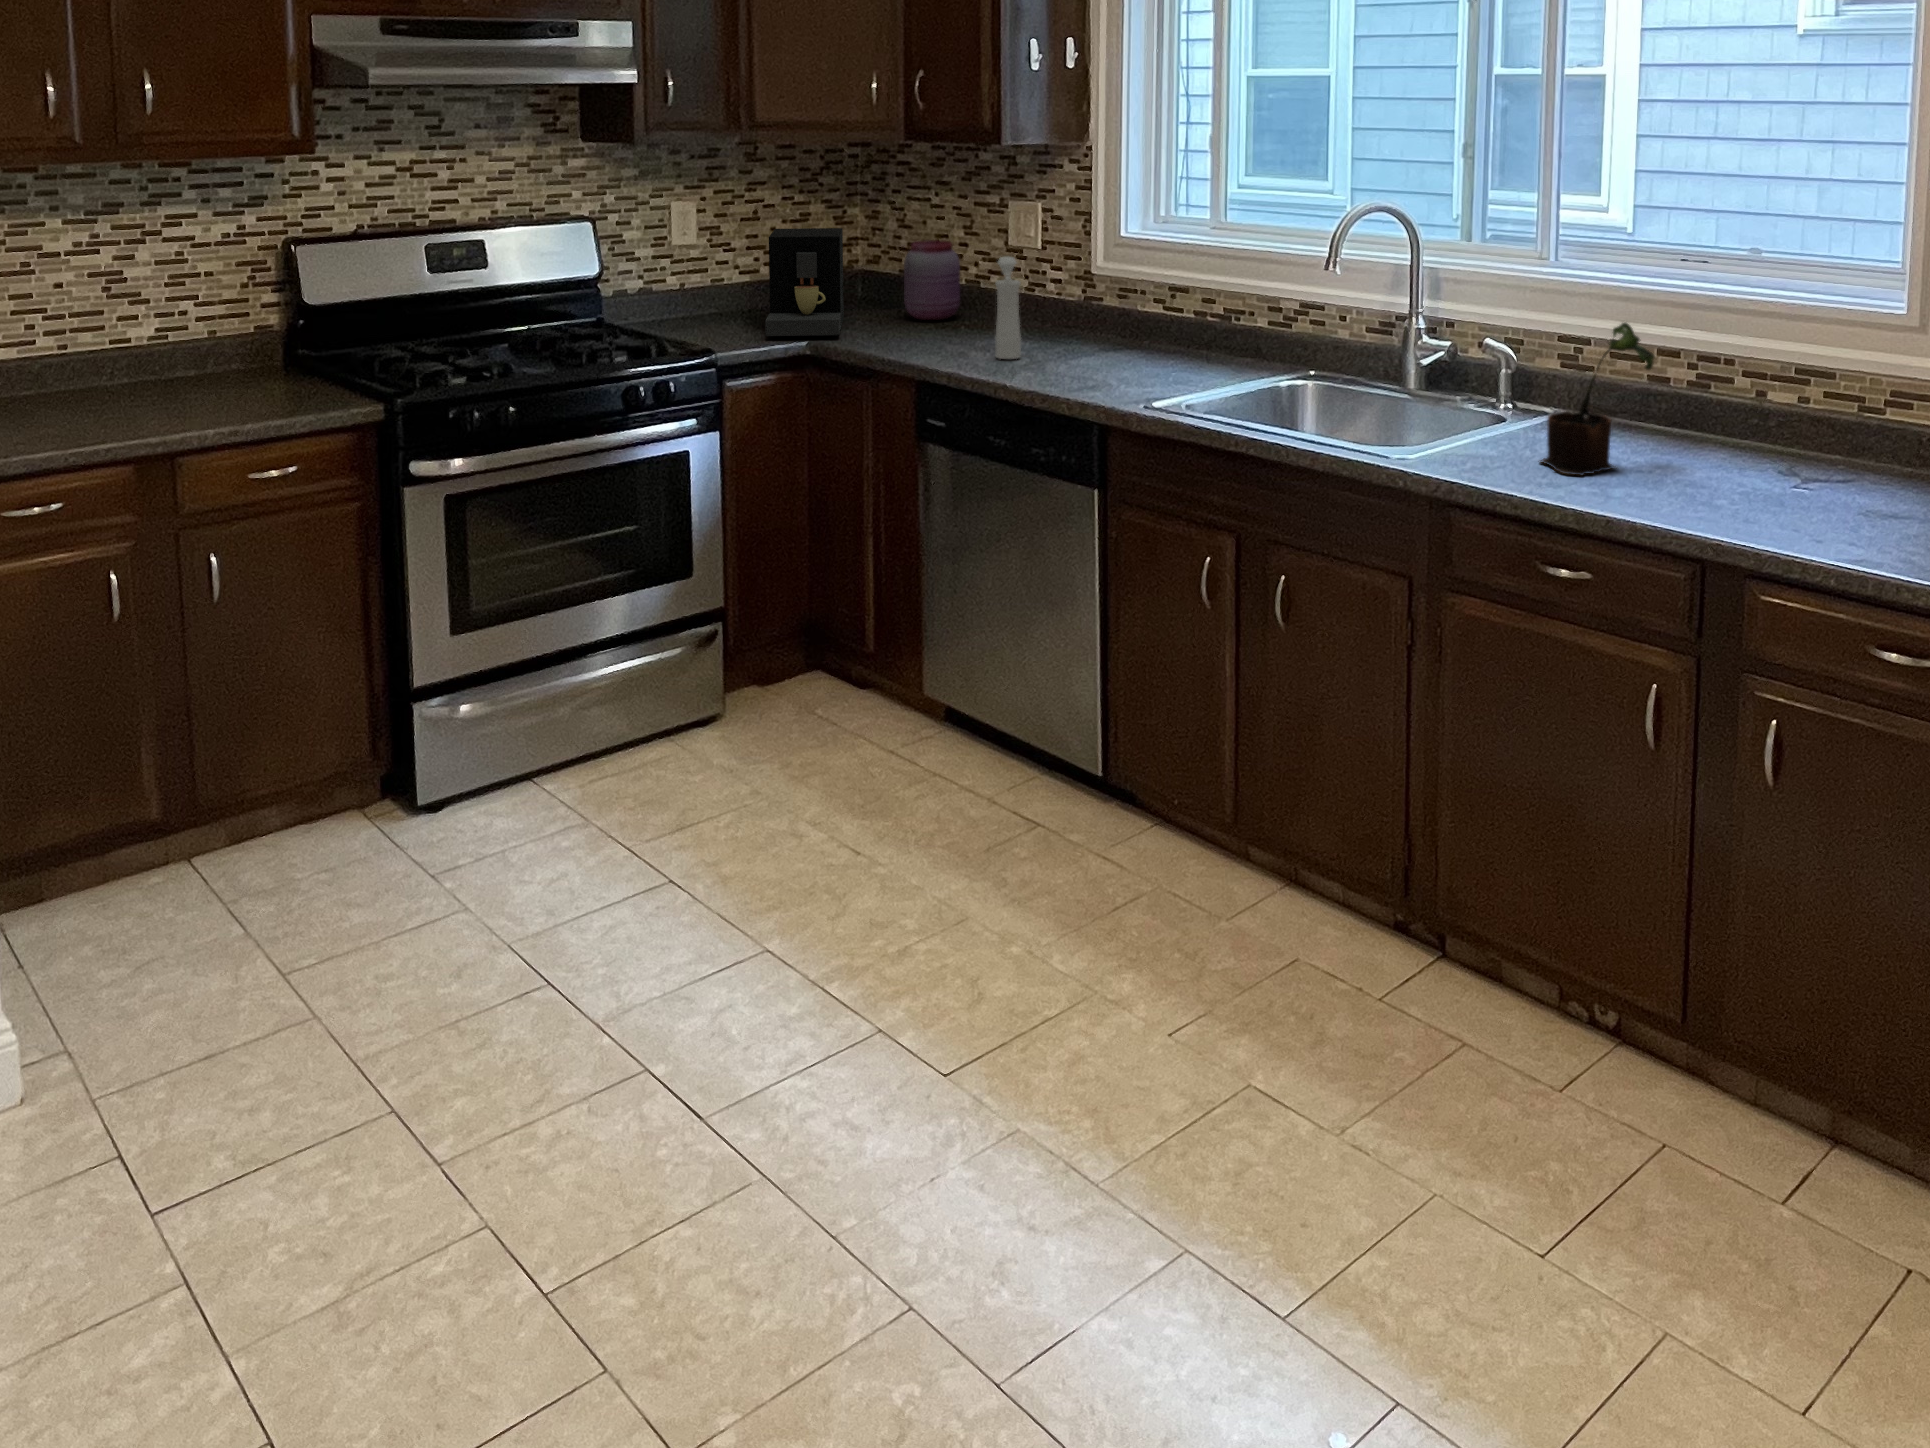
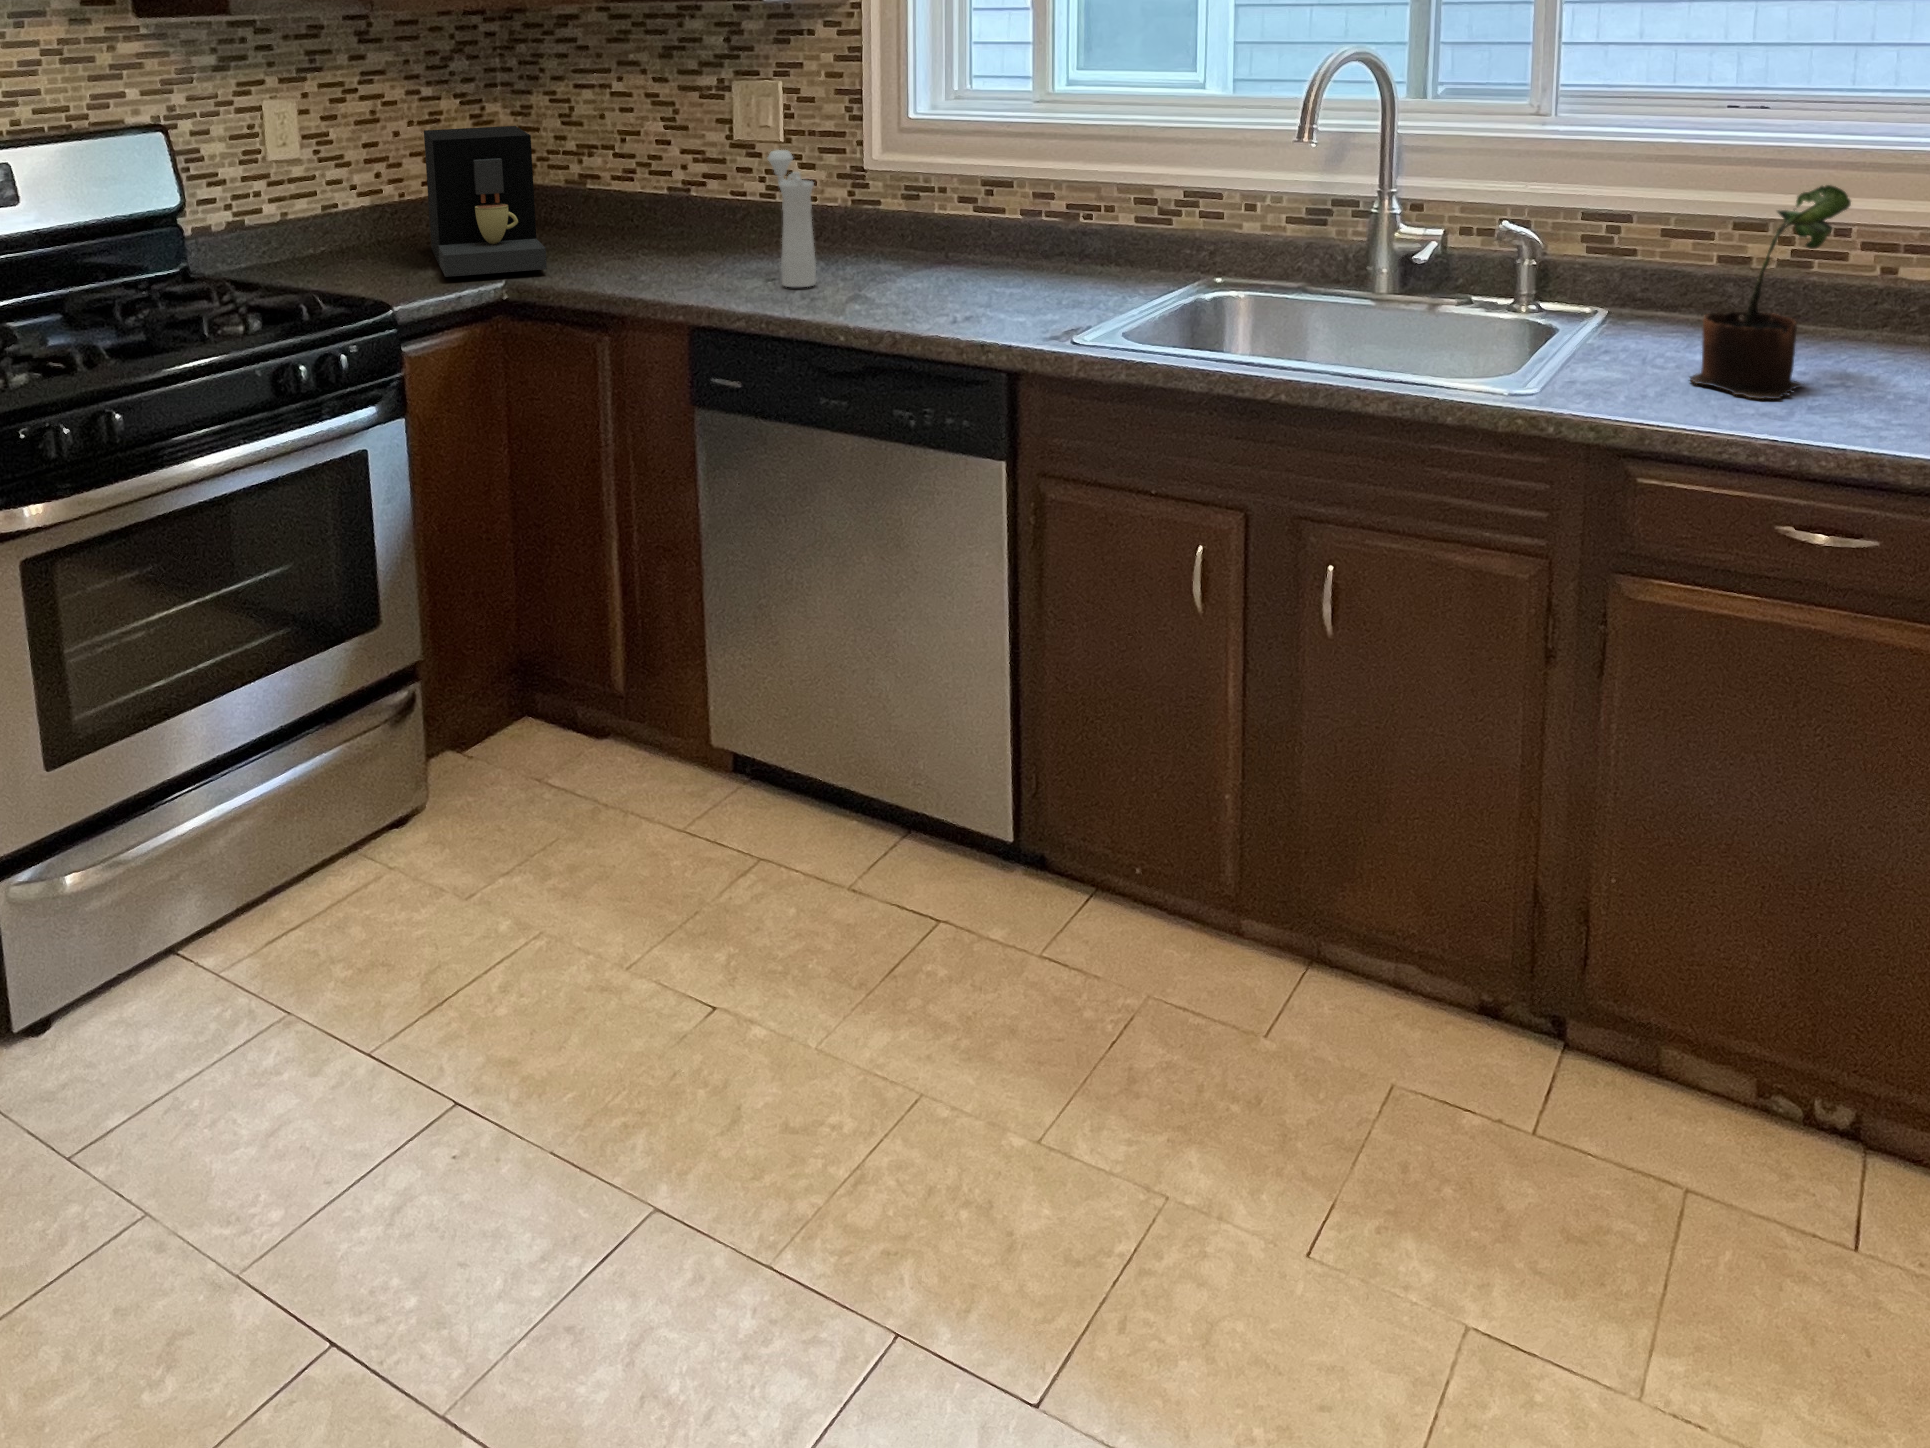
jar: present [904,240,960,320] -> none [602,137,679,242]

